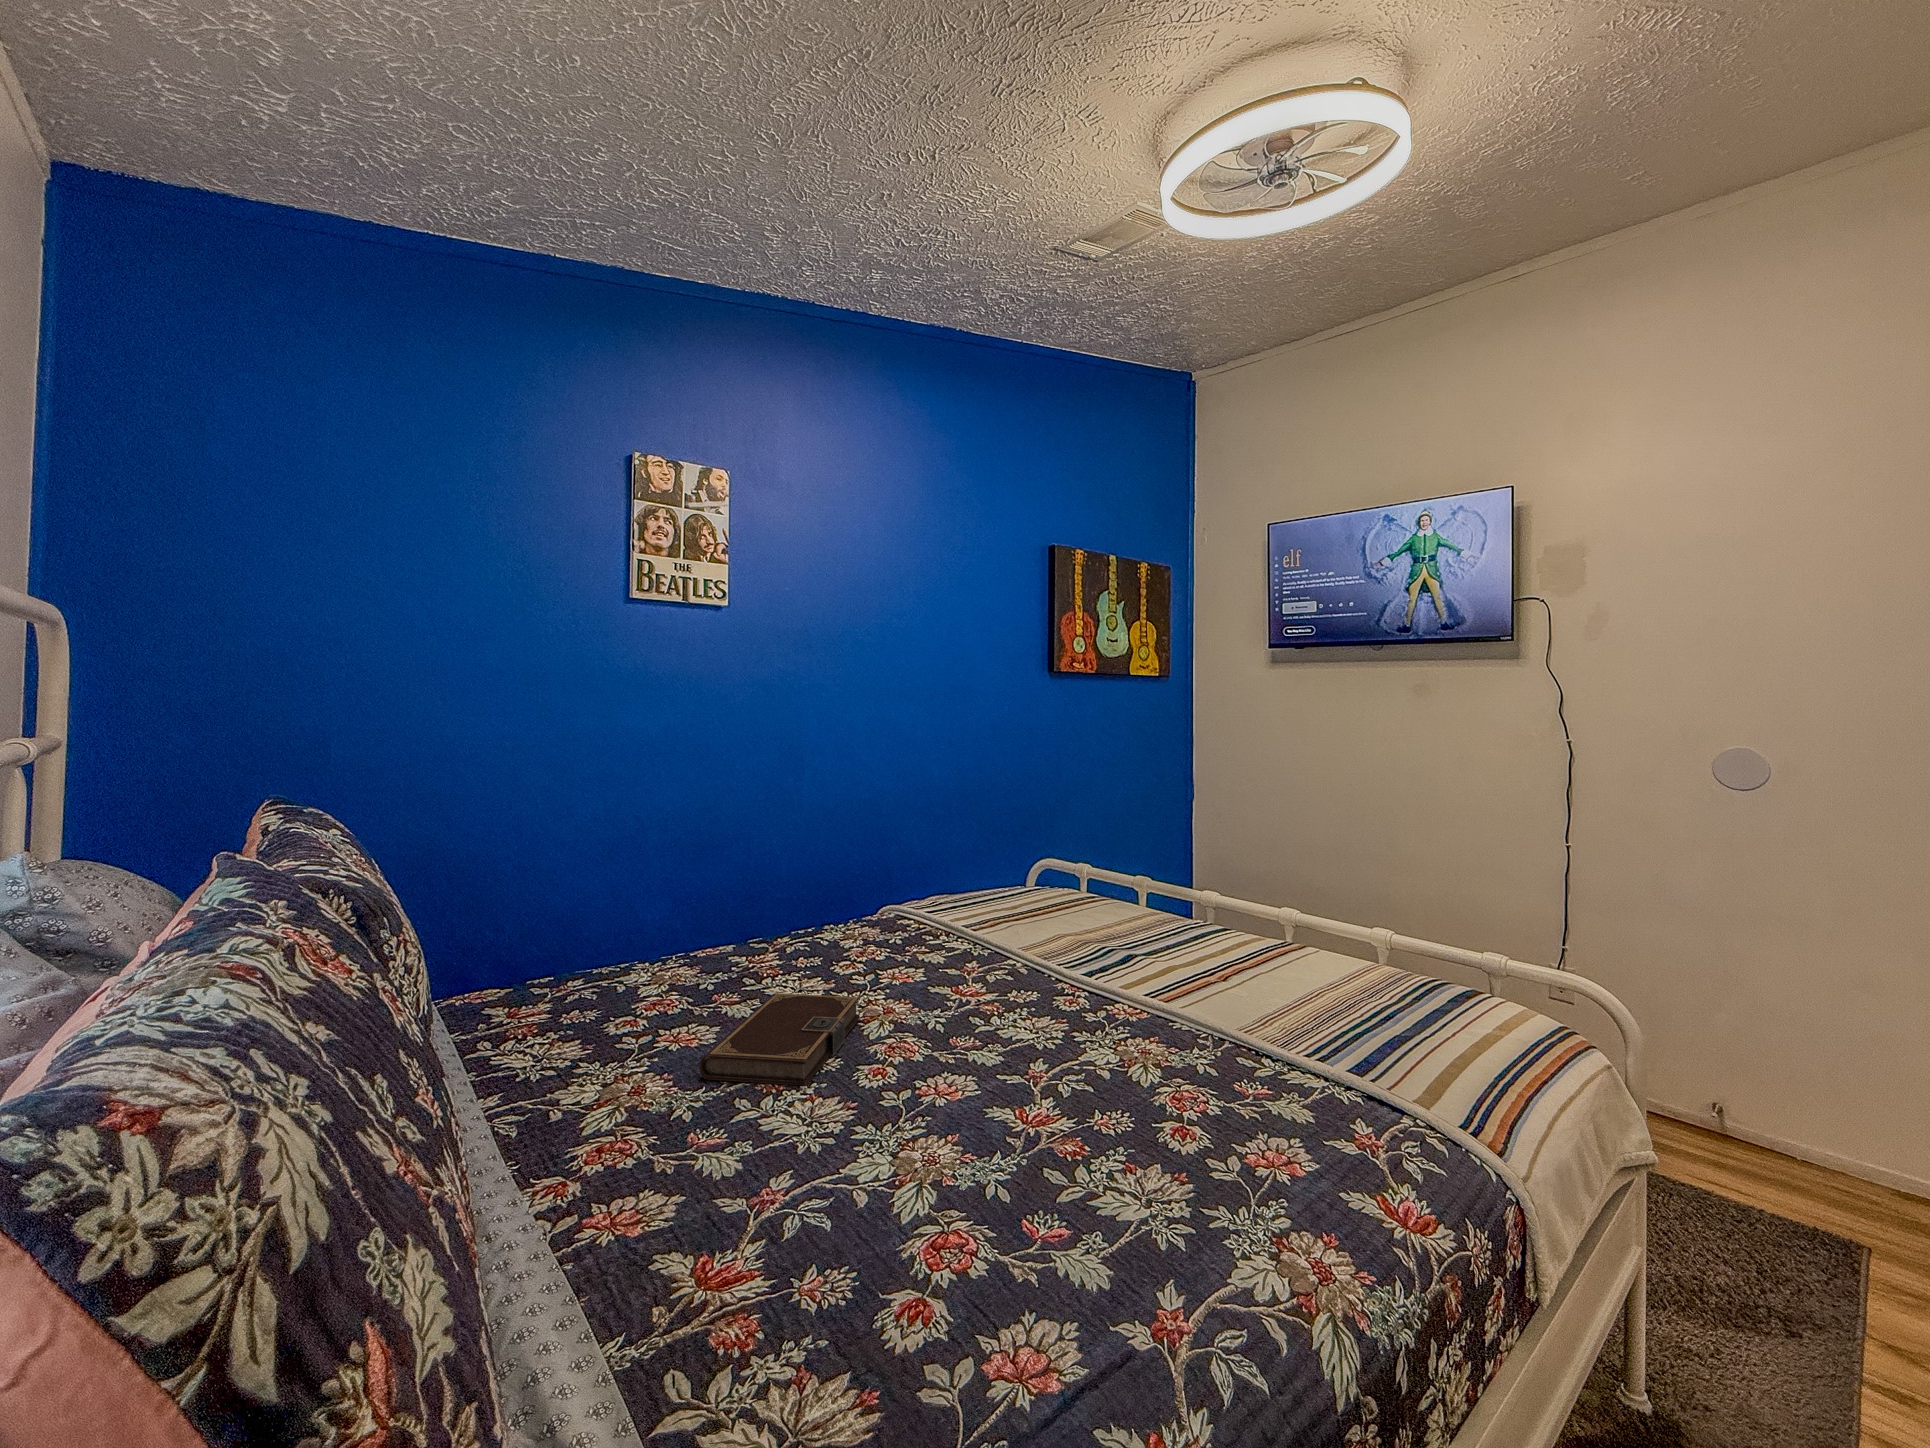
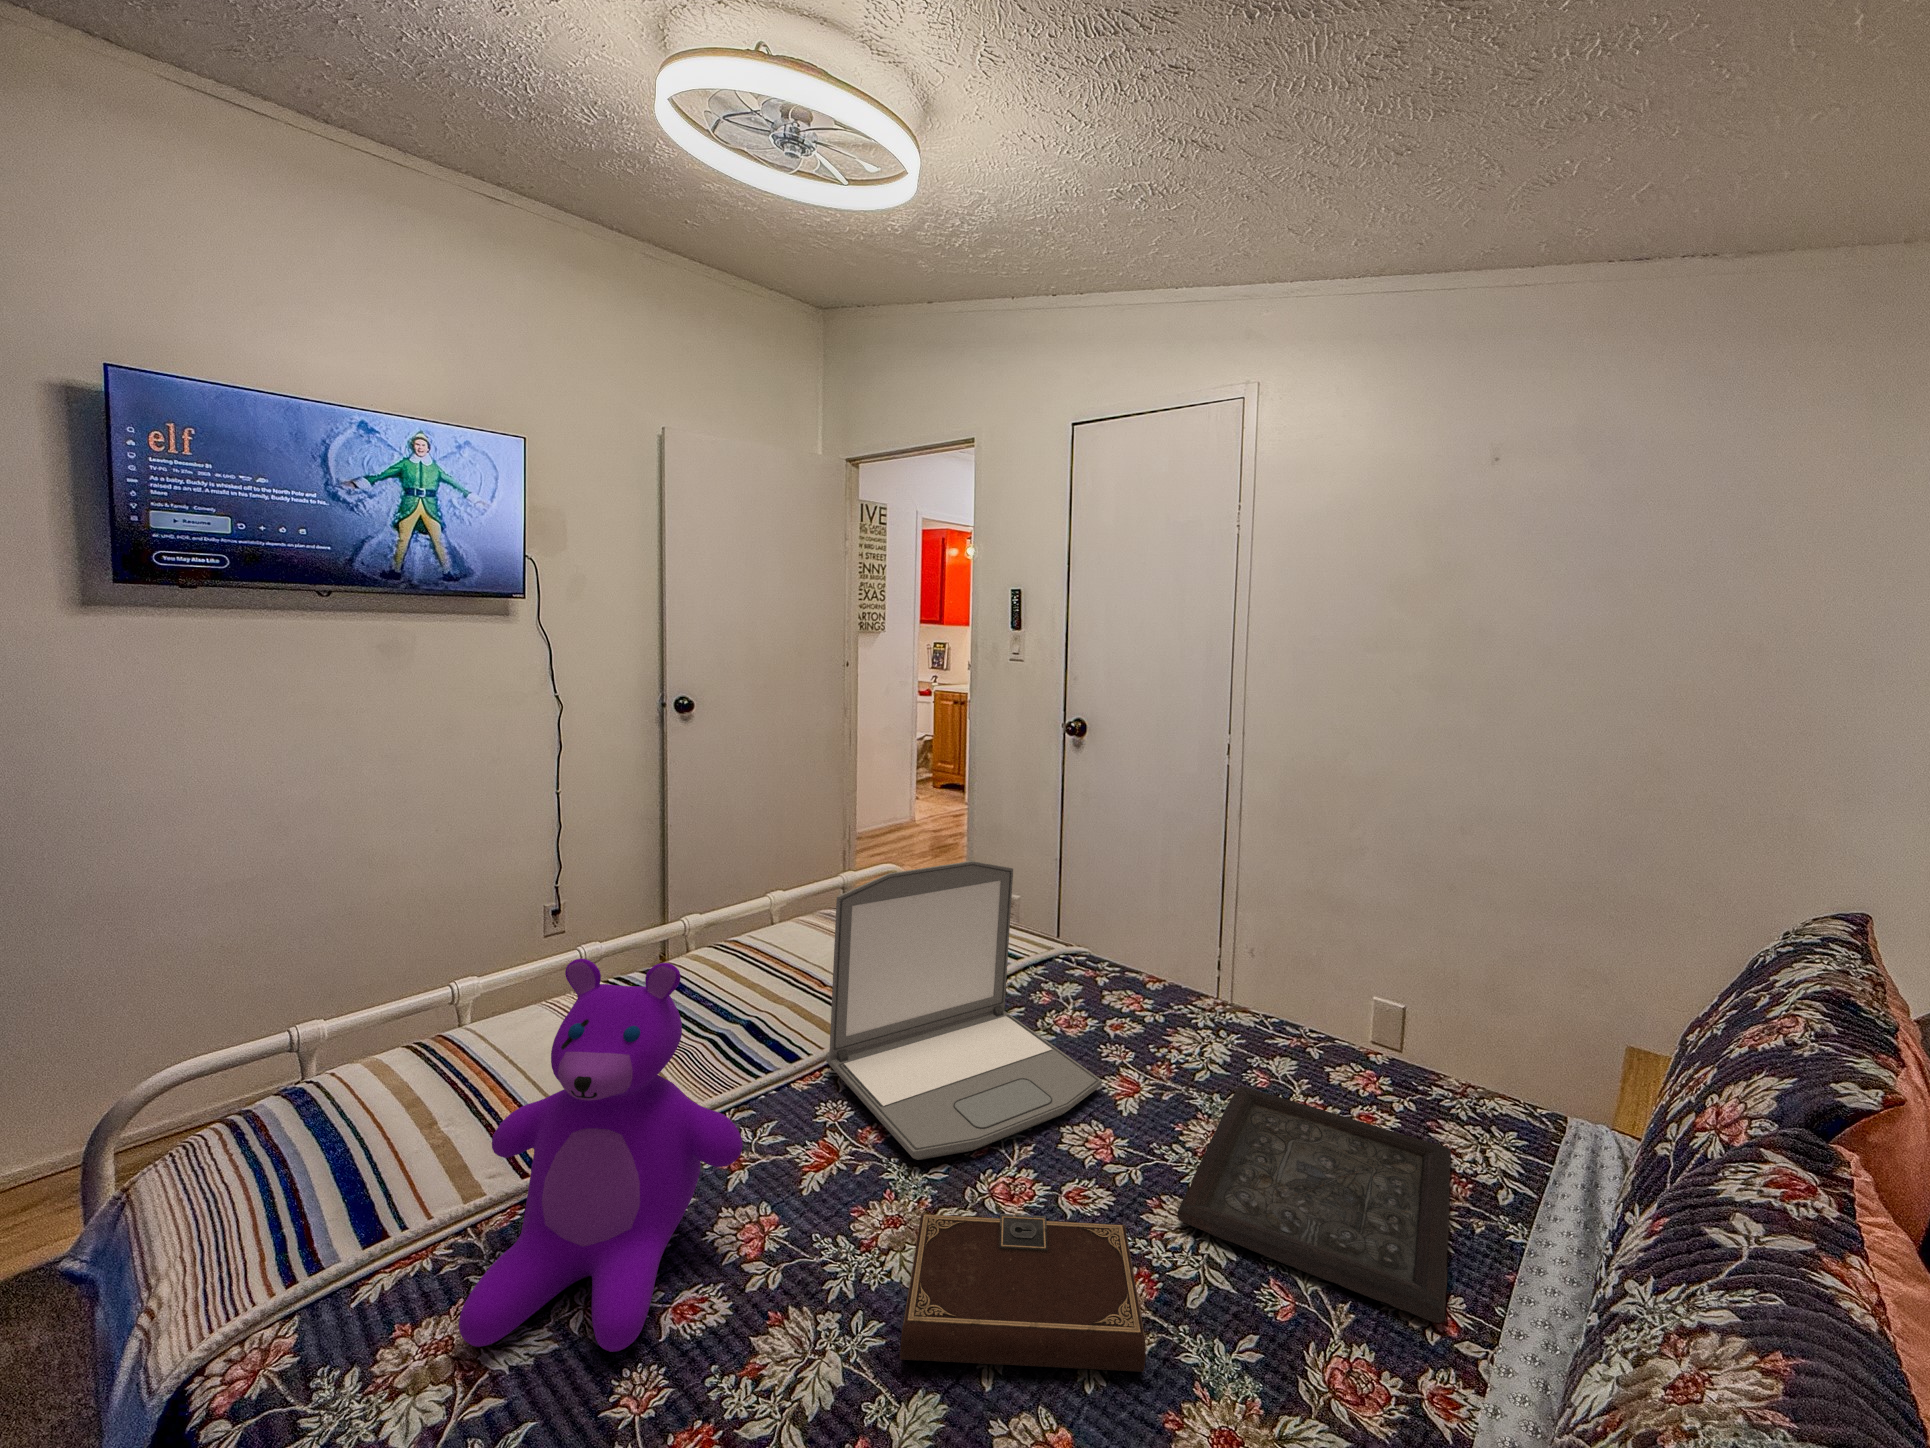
teddy bear: none [825,796,938,964] -> present [459,959,743,1352]
laptop: none [935,828,1189,1093] -> present [826,861,1102,1160]
tray: none [599,1096,1015,1368] -> present [1177,1086,1451,1323]

